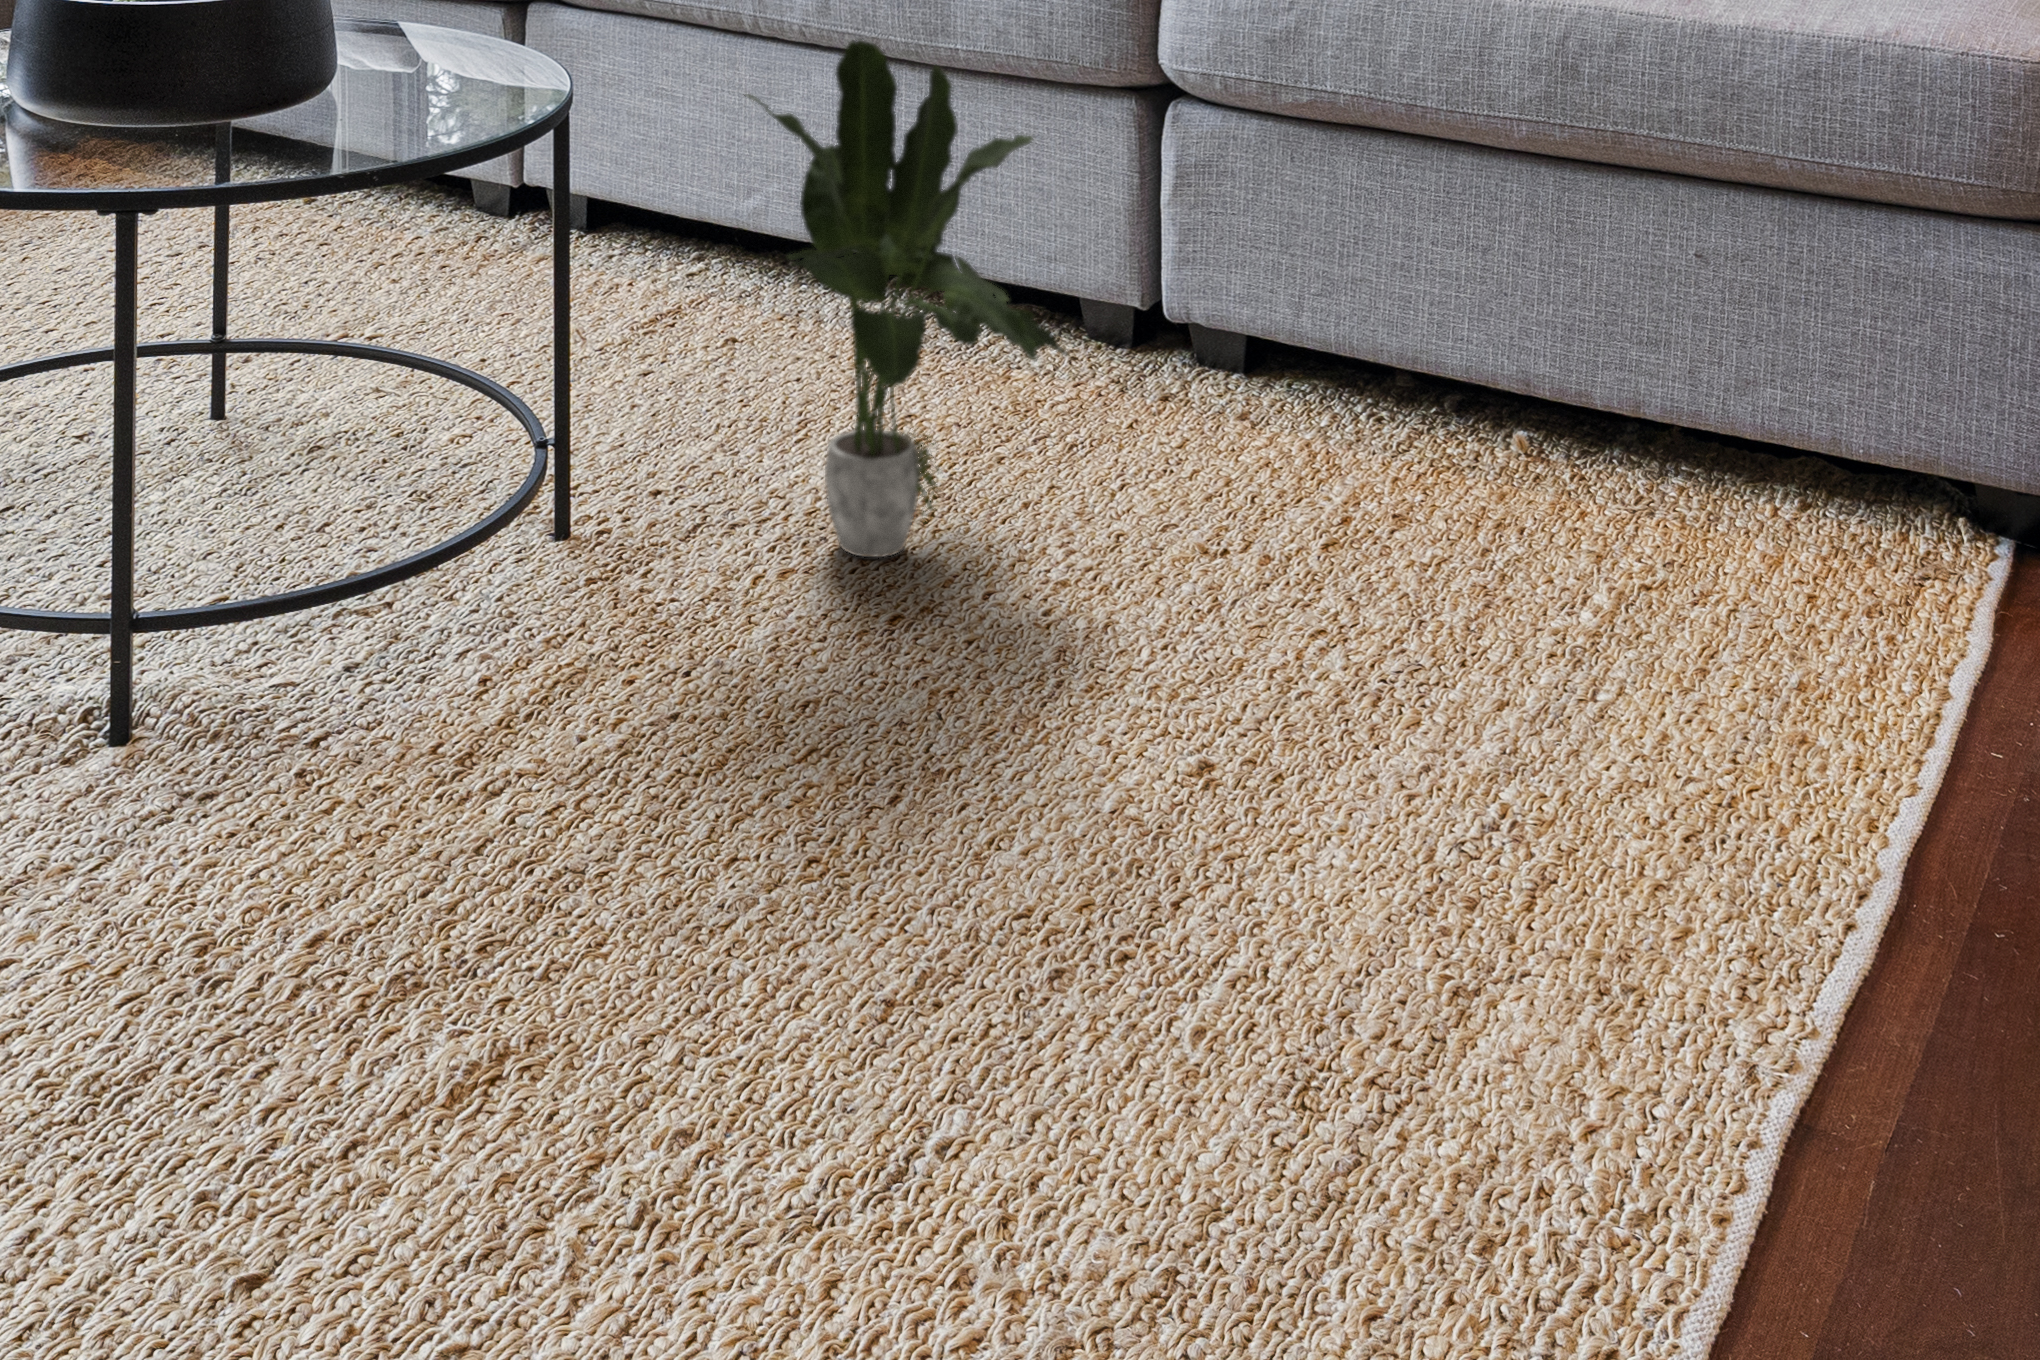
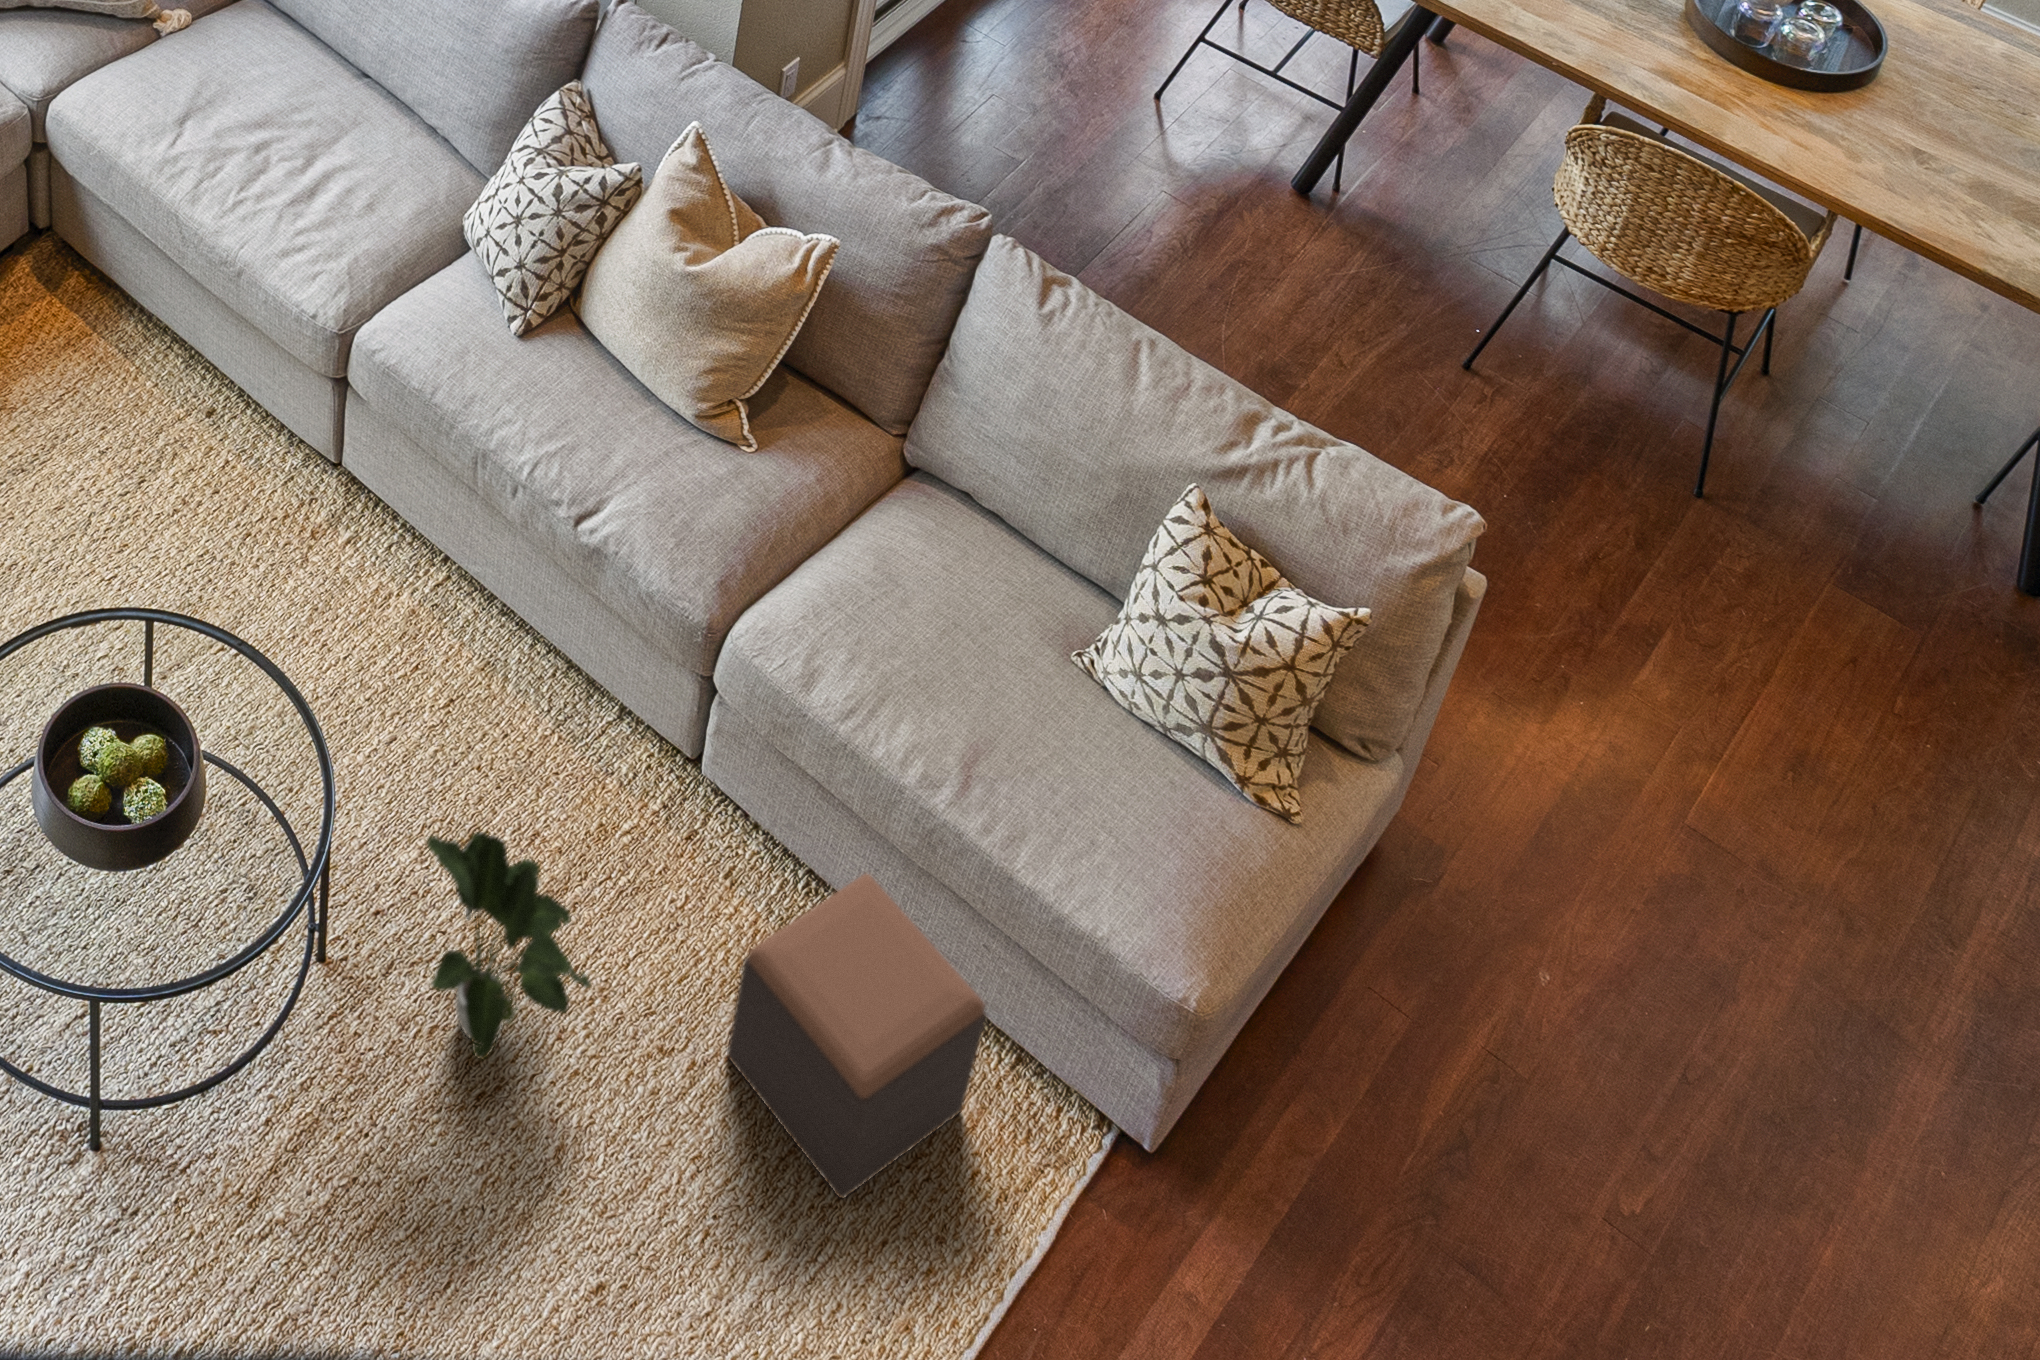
footstool: none [1320,158,1744,620] -> present [727,874,986,1198]

